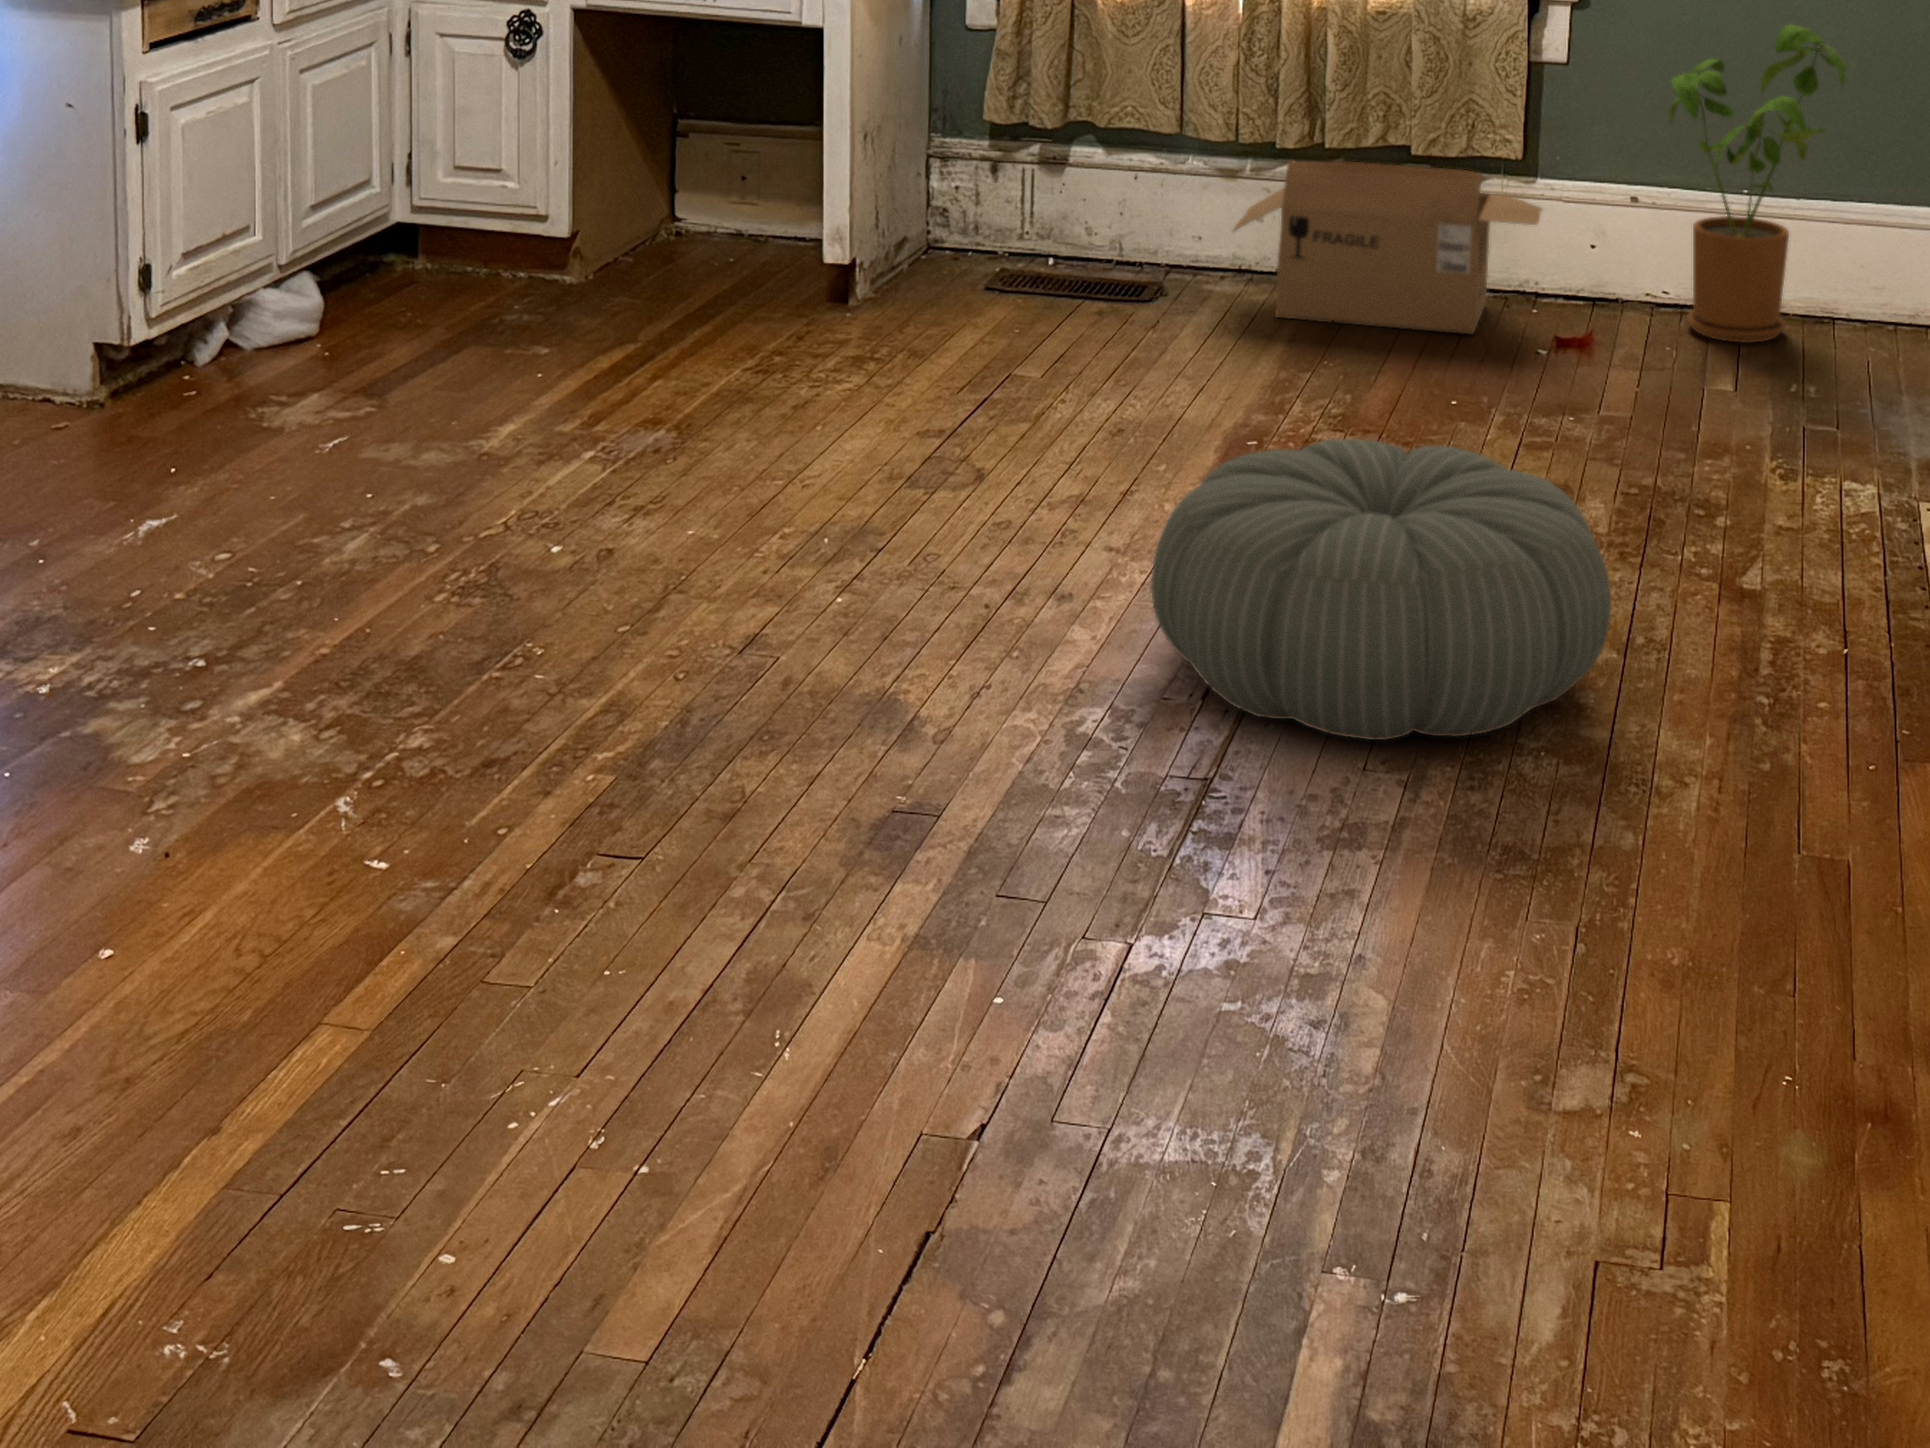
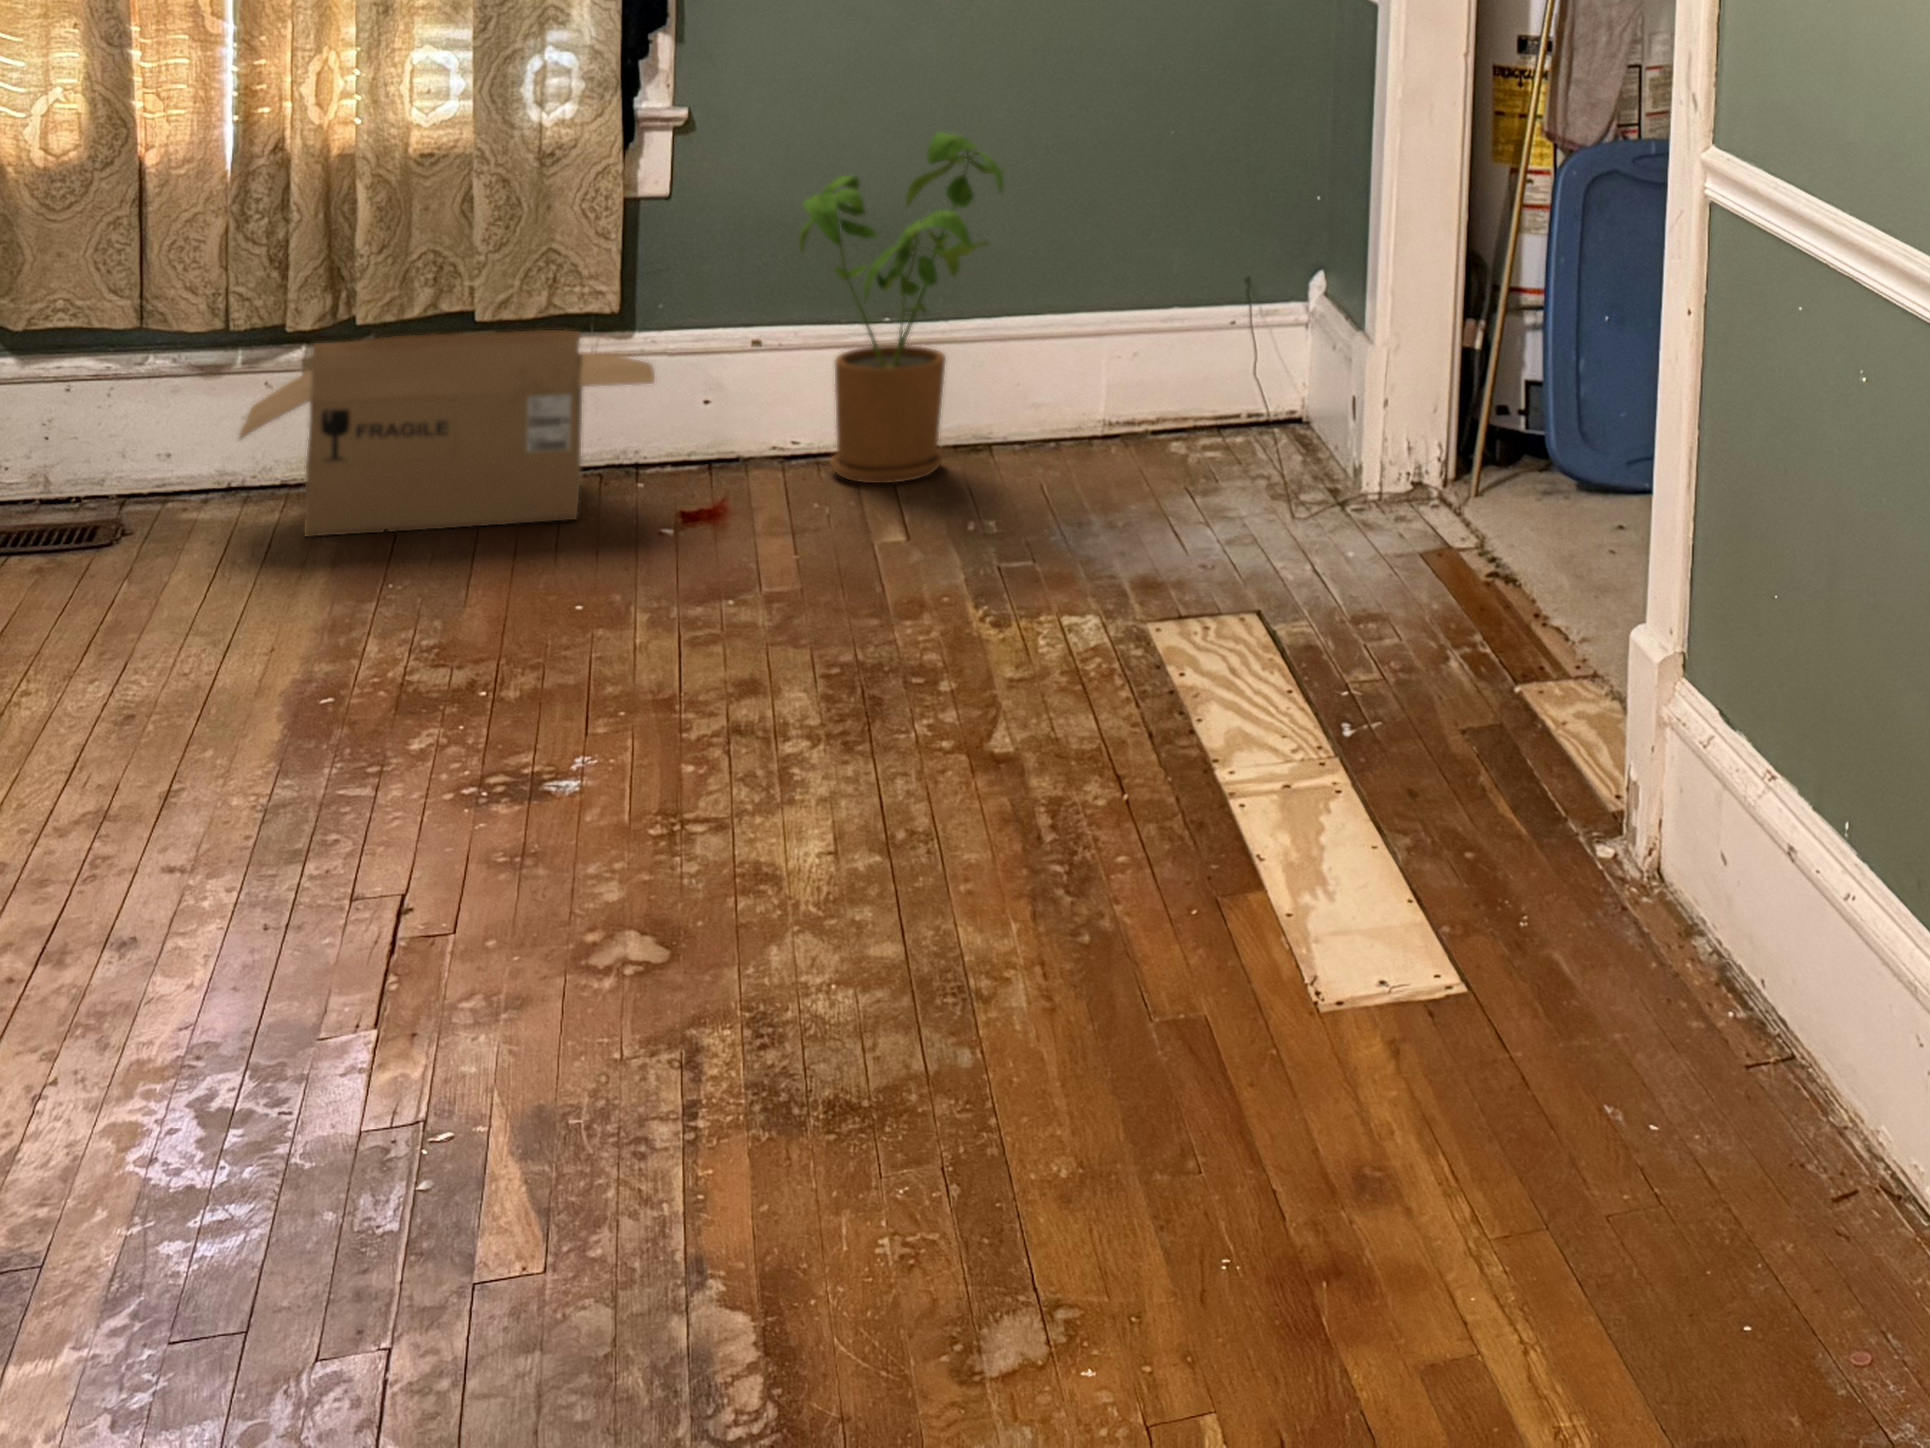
pouf: present [1152,439,1612,740] -> none [287,658,893,1029]

